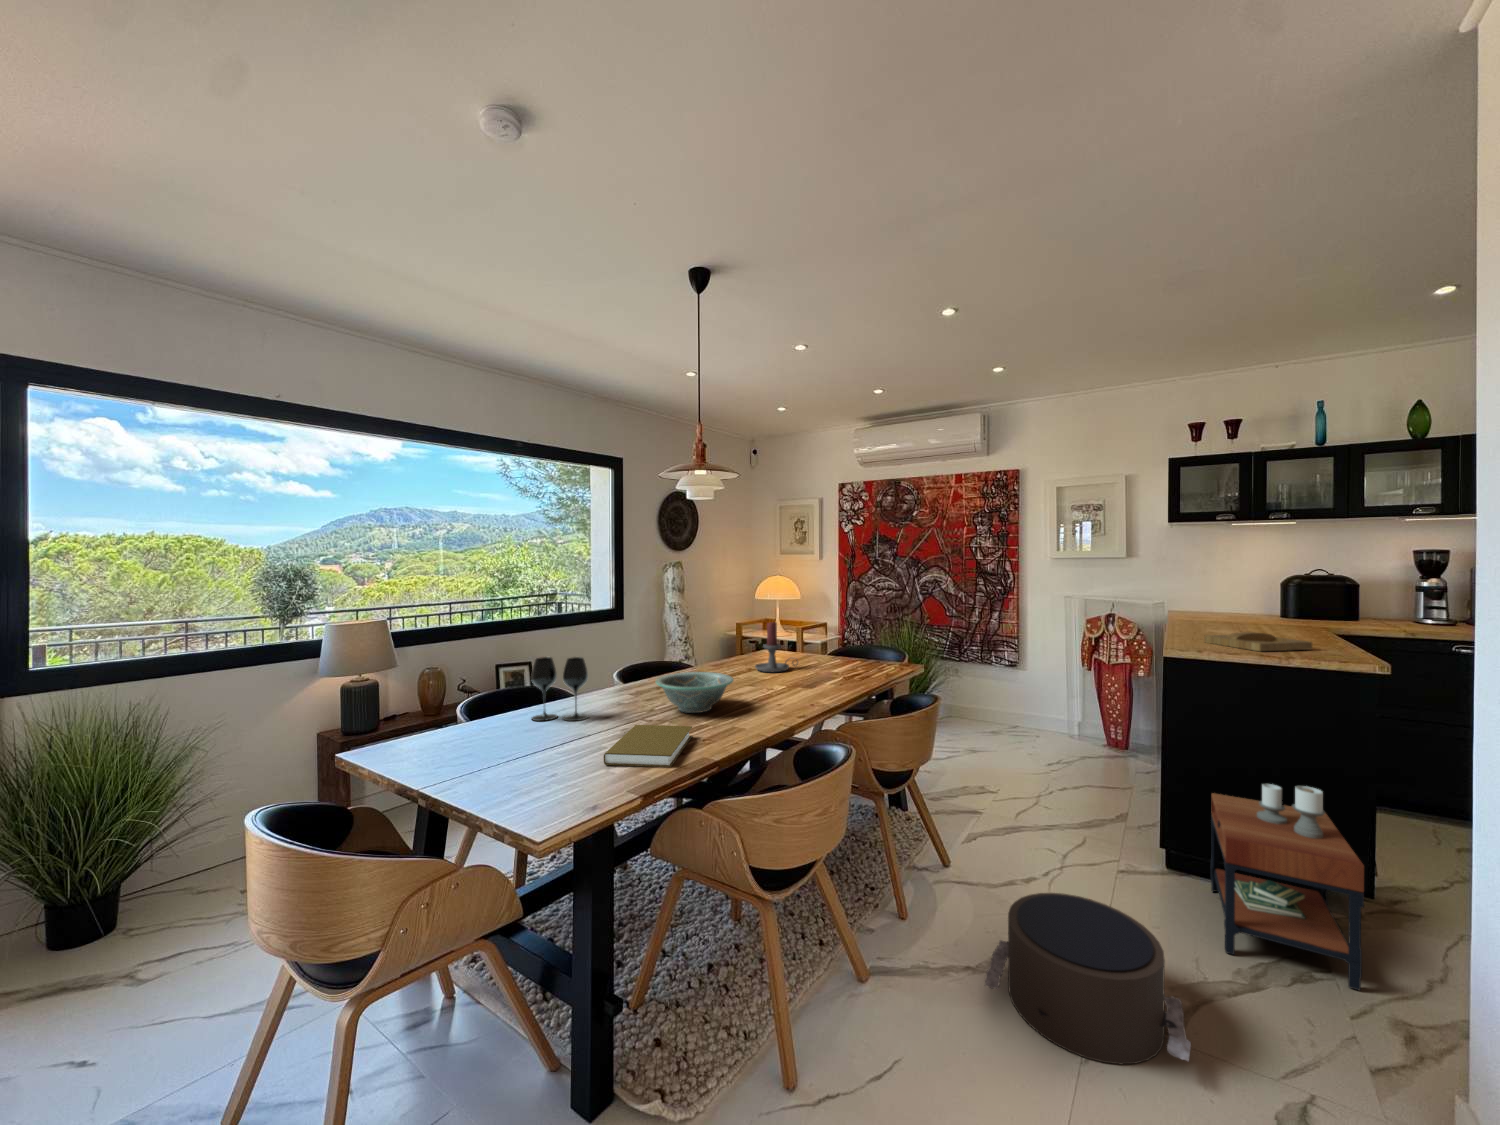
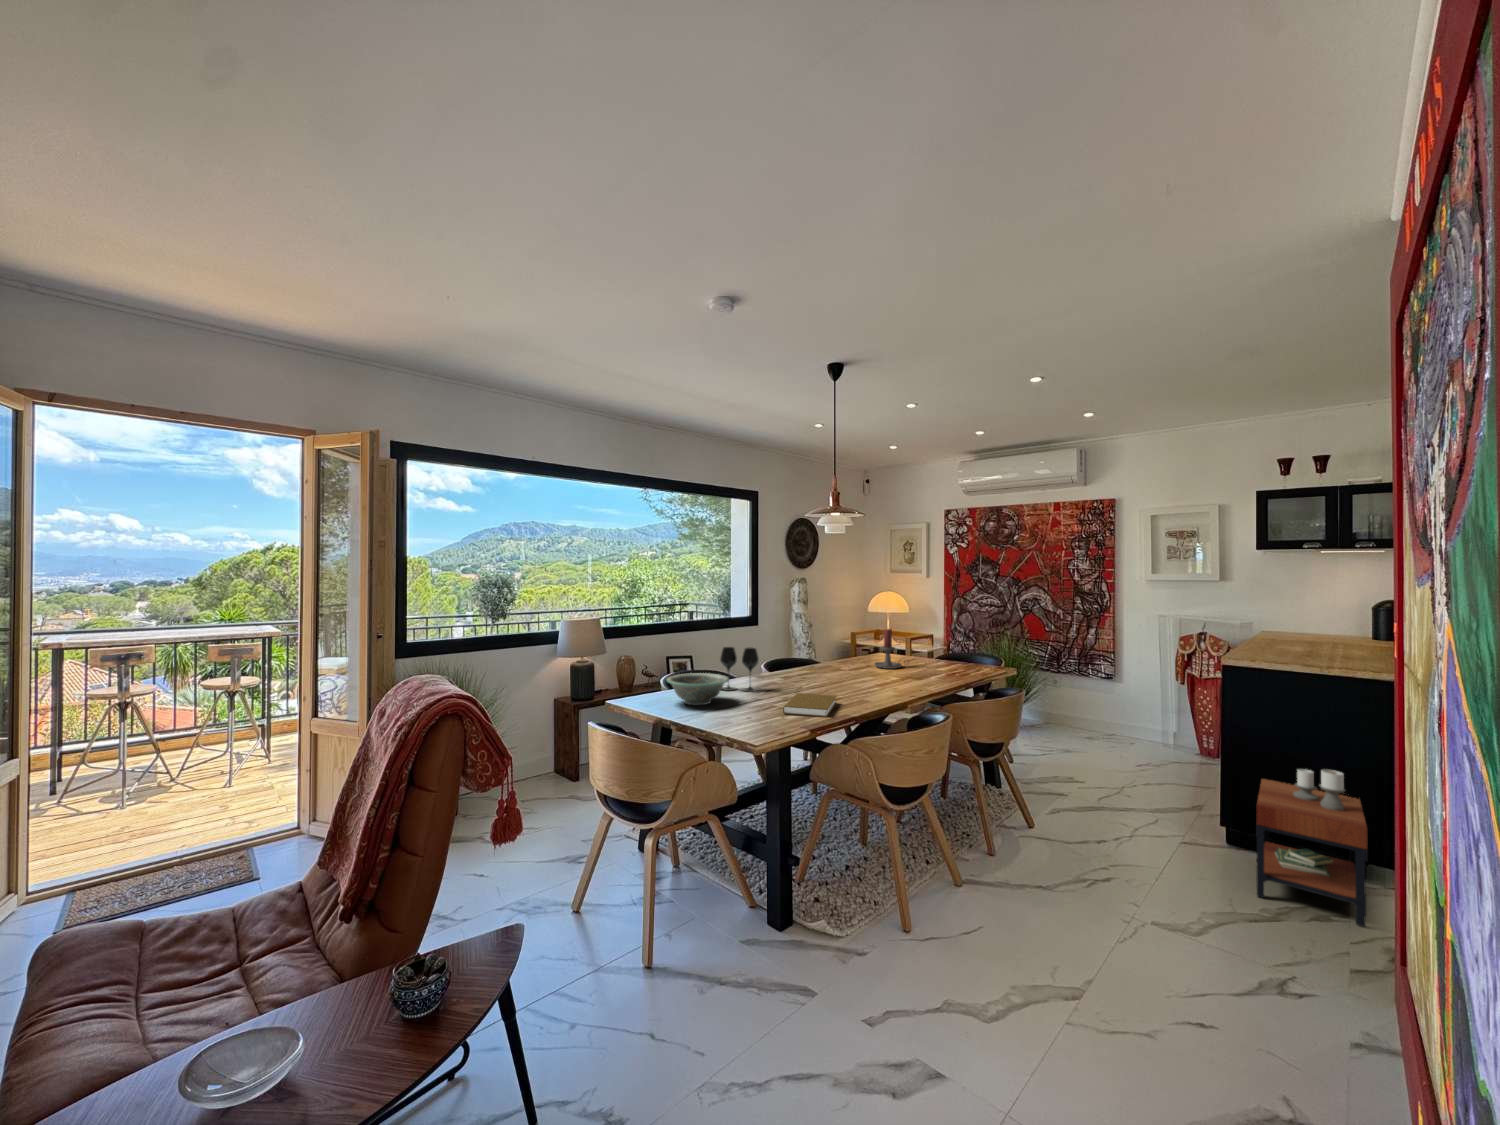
tray: present [1204,632,1312,651] -> none [1263,648,1358,663]
decorative bowl: present [656,672,733,713] -> present [666,673,729,705]
pouf: present [985,893,1191,1064] -> none [1049,835,1202,944]

